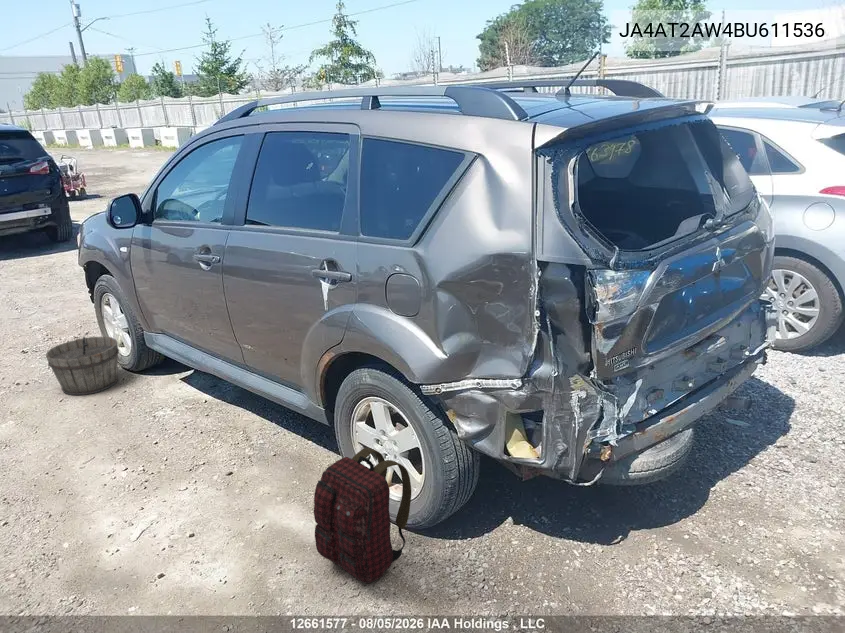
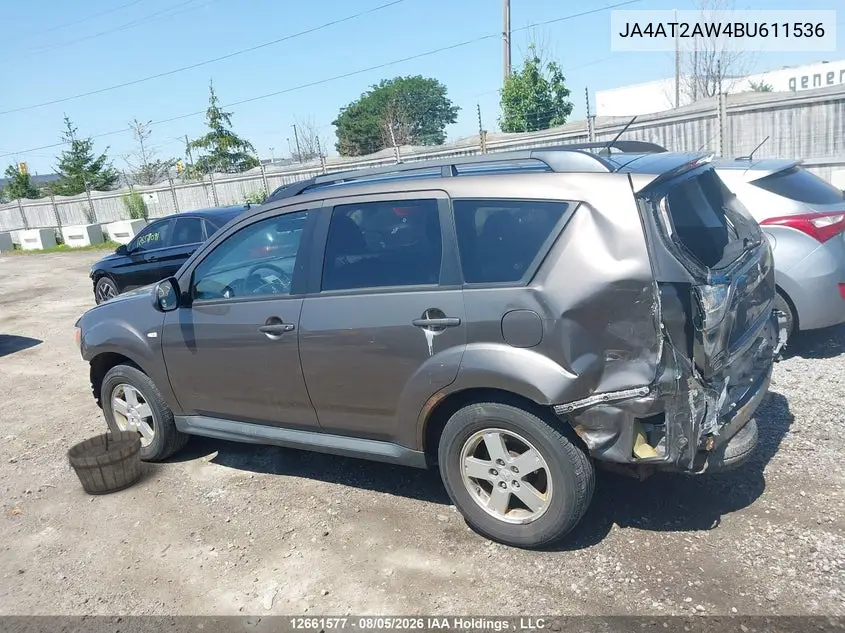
backpack: present [314,448,411,583] -> none [461,476,544,600]

